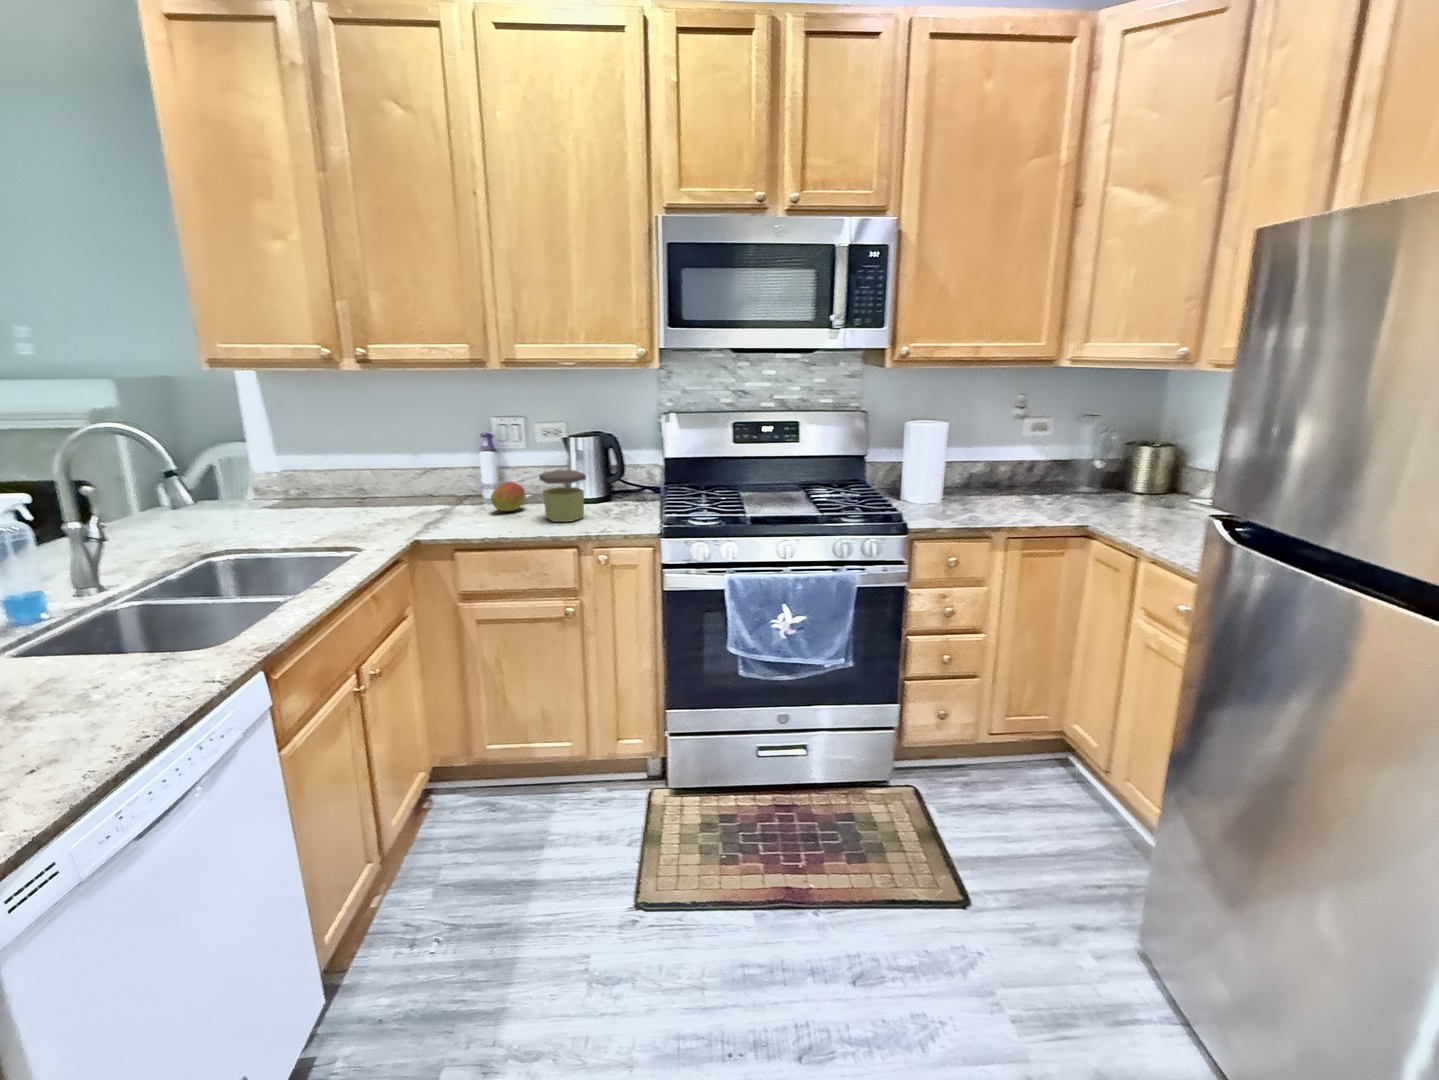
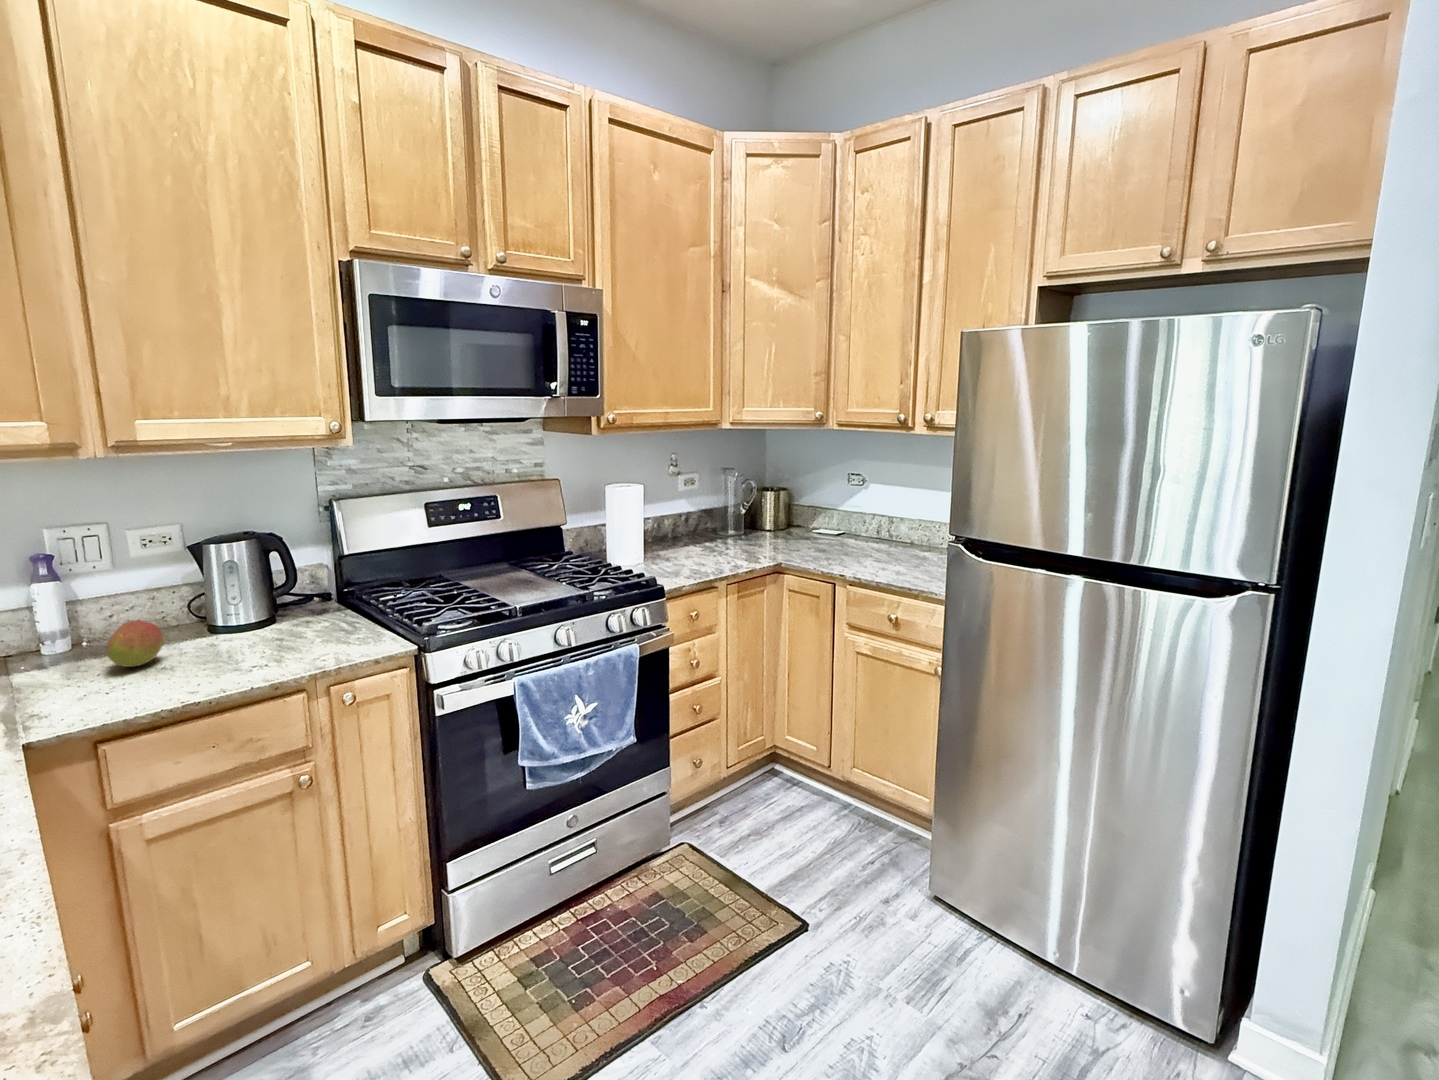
jar: present [539,470,586,522] -> none [210,588,285,665]

